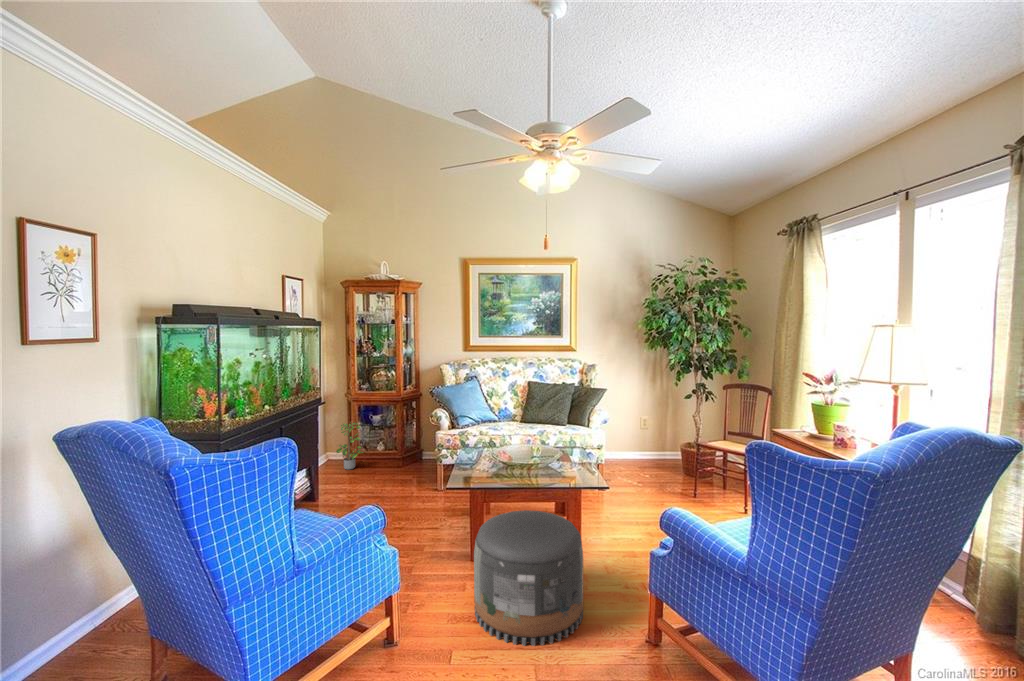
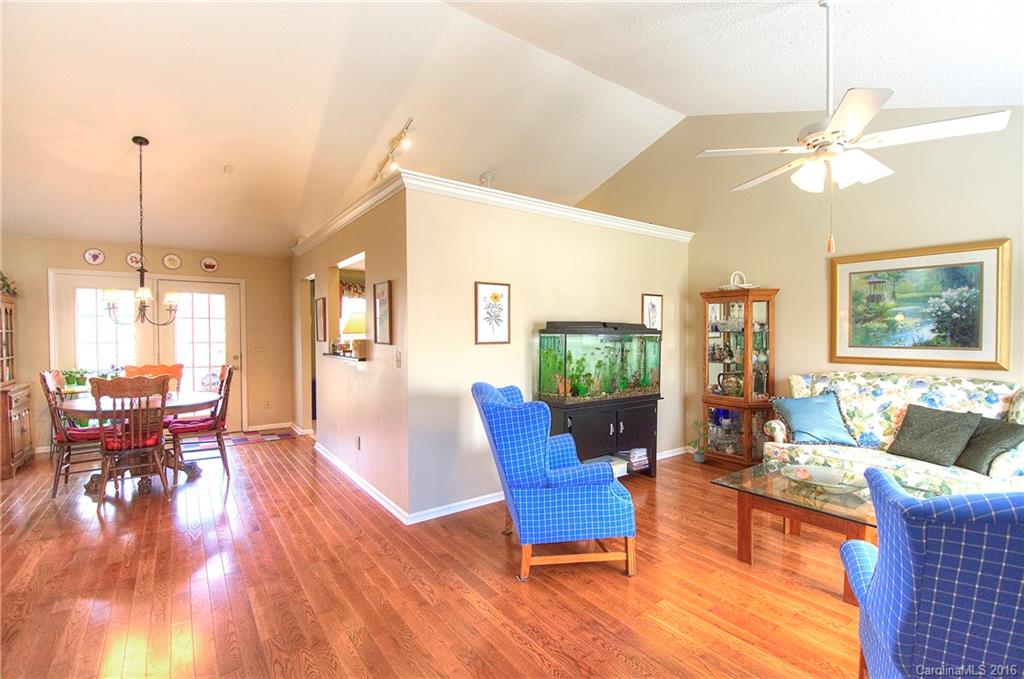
pouf: present [474,510,583,646] -> none [696,516,816,647]

